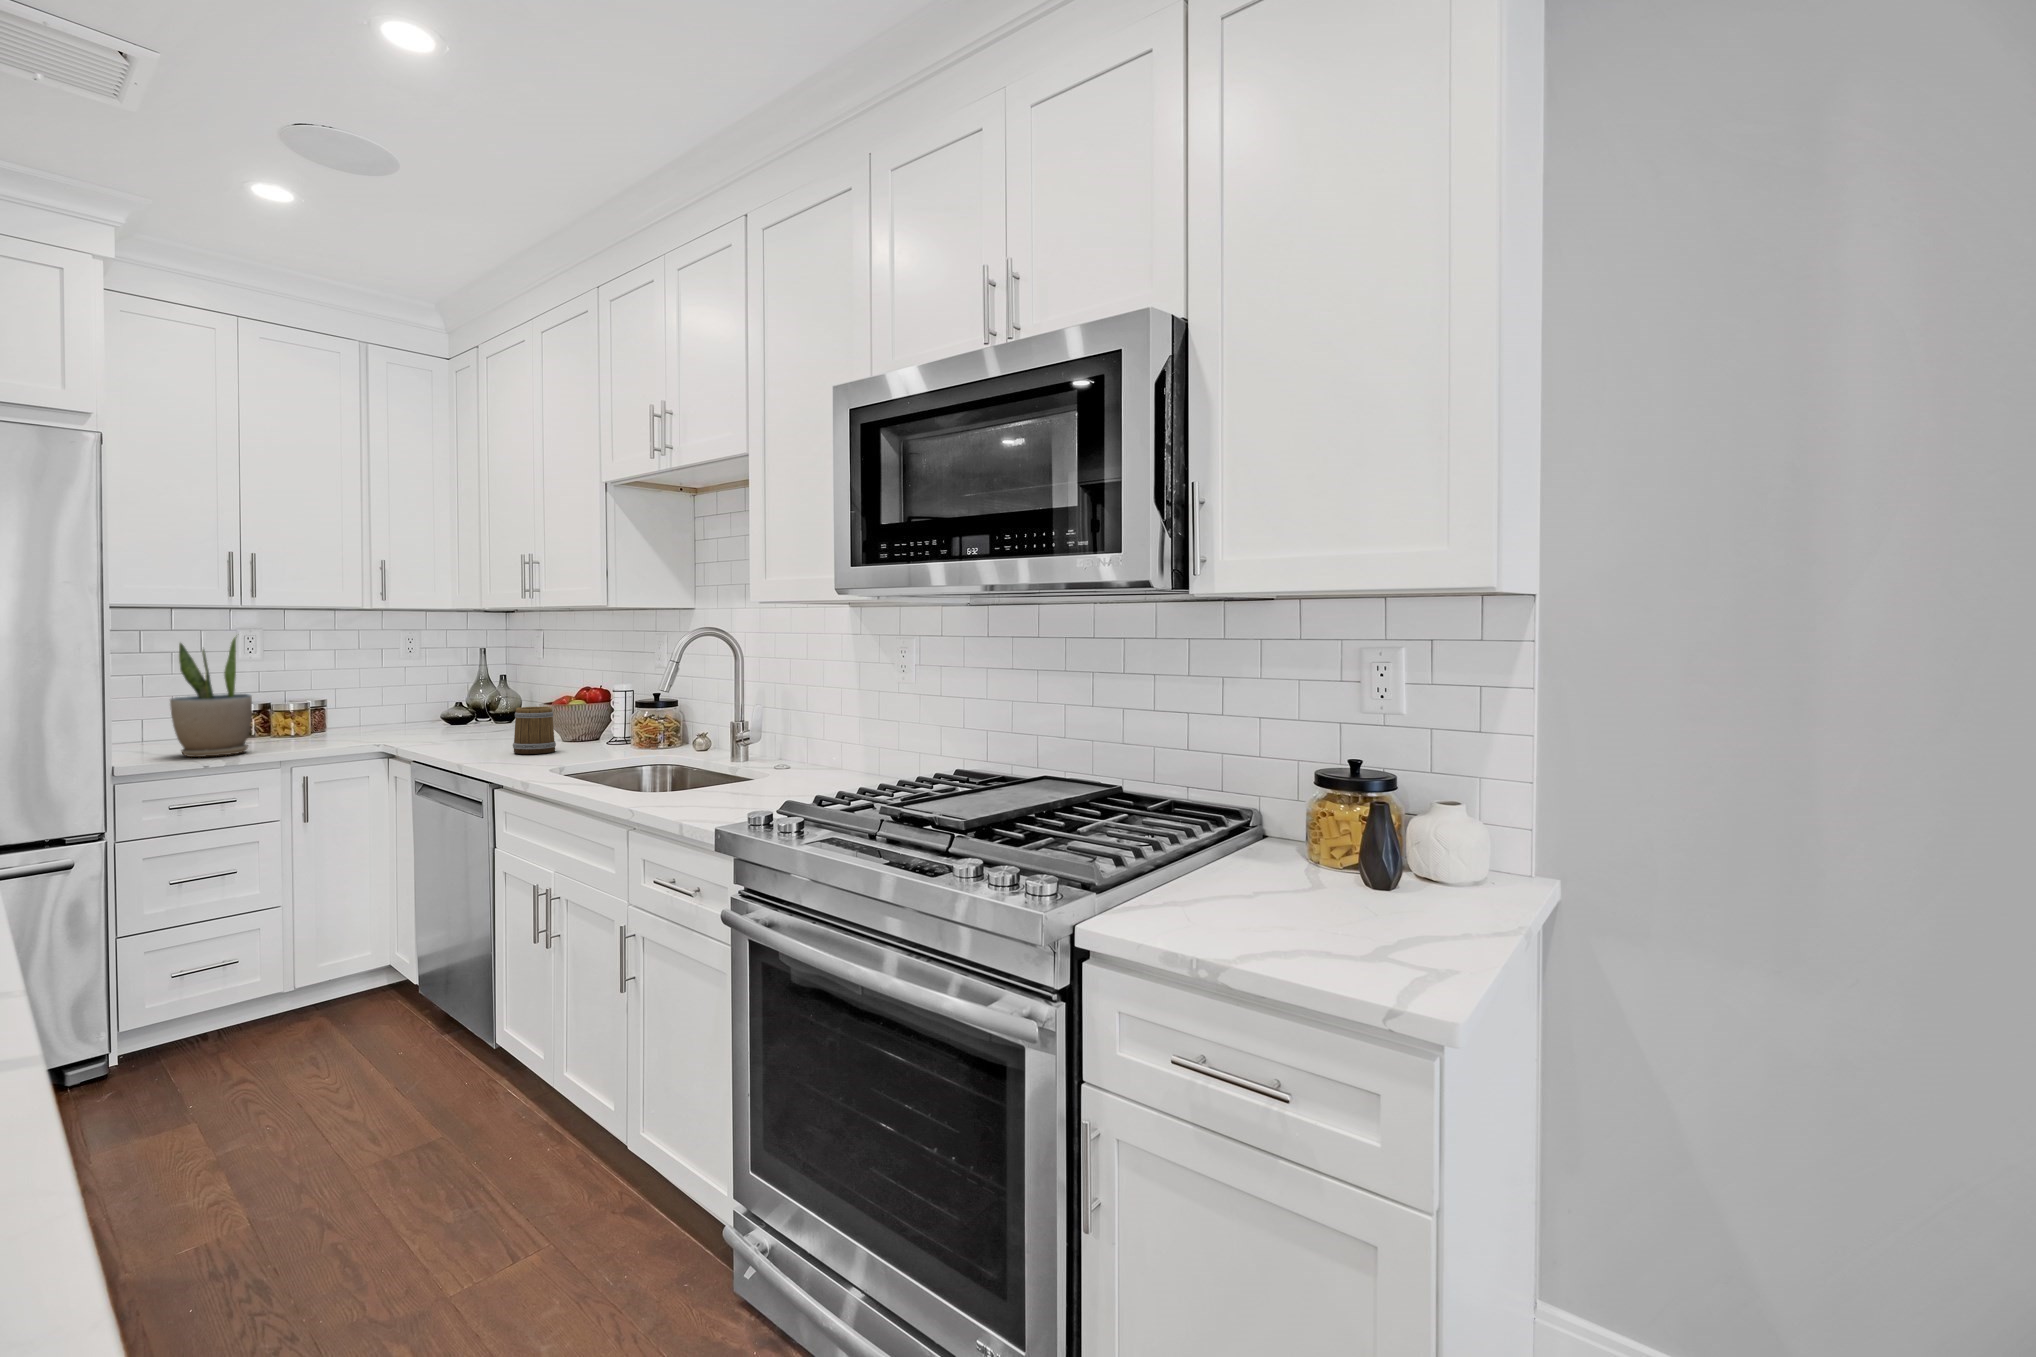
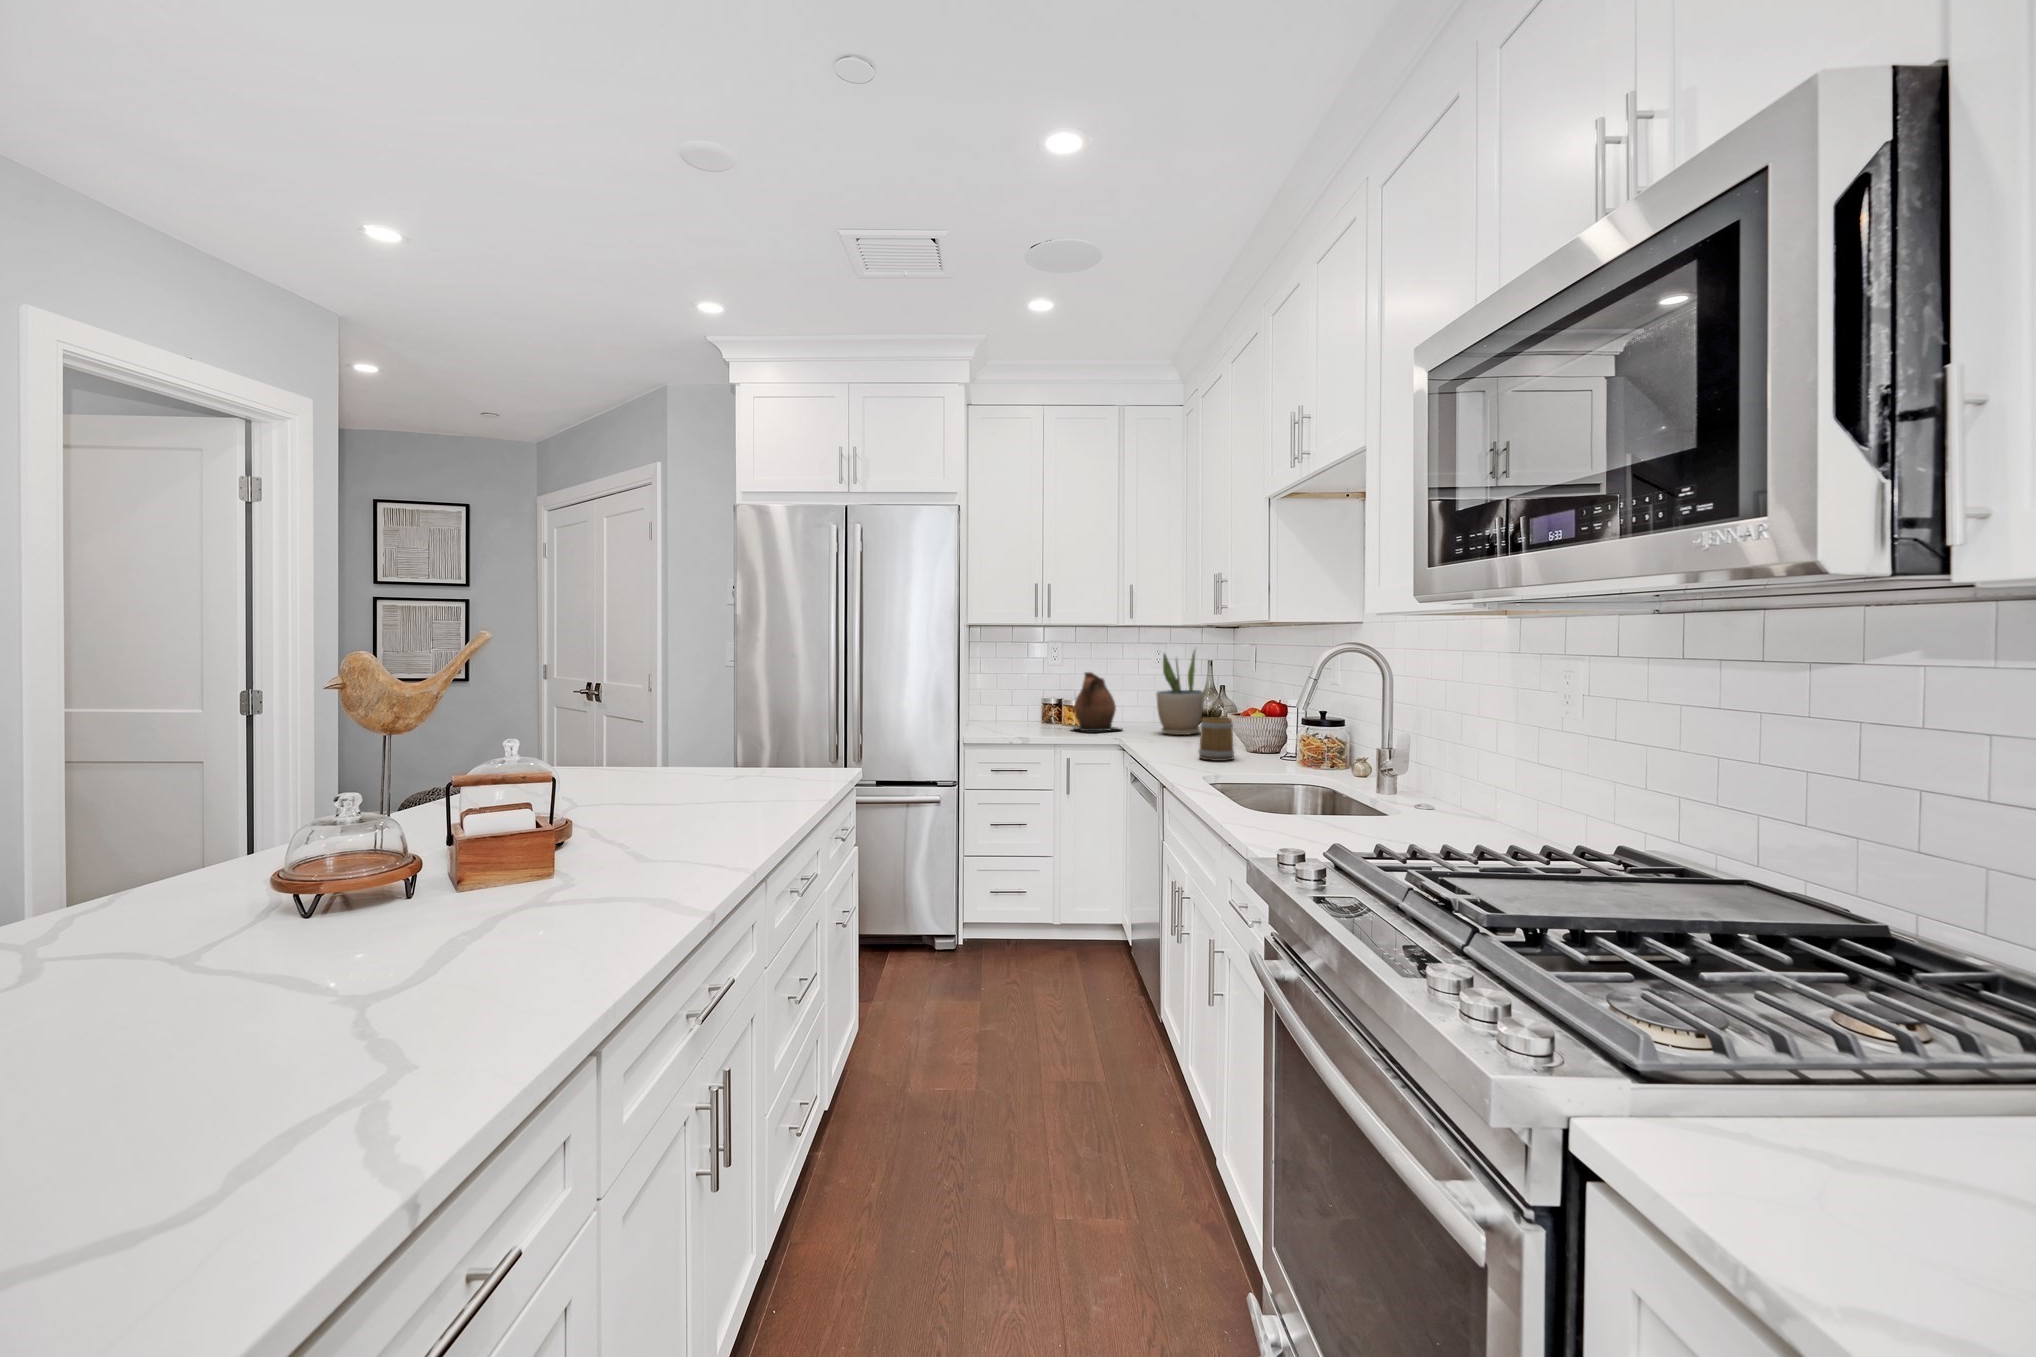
potted plant: present [170,637,252,757] -> present [1156,651,1203,735]
ceramic pitcher: none [288,664,375,740] -> present [1073,672,1122,731]

